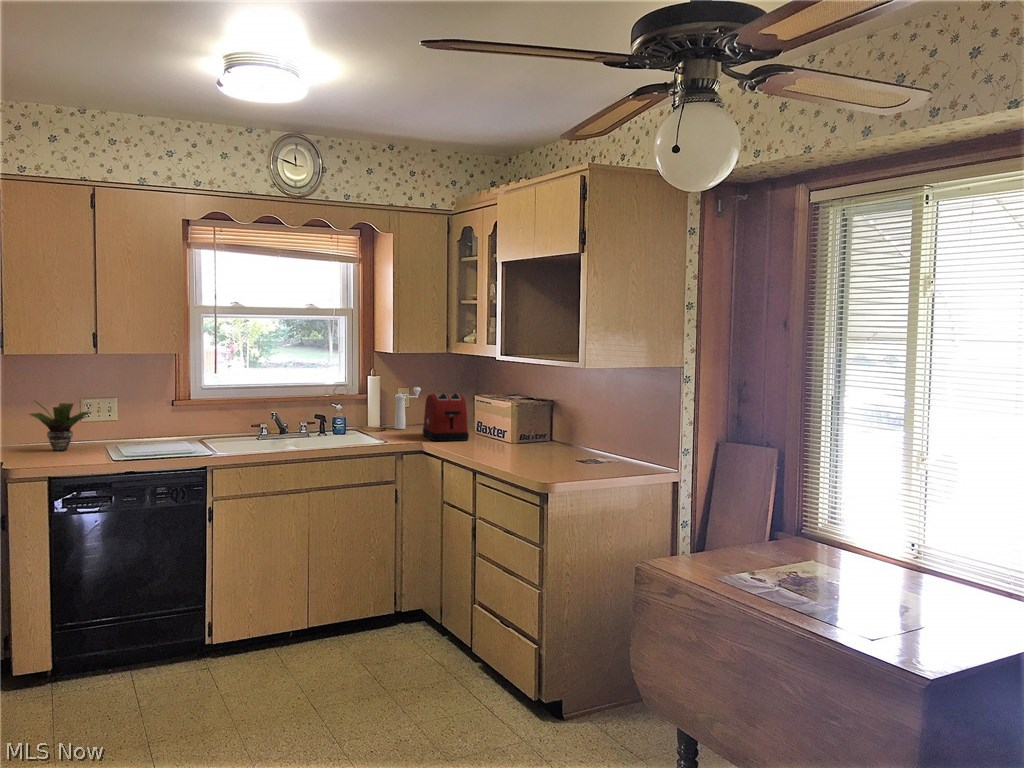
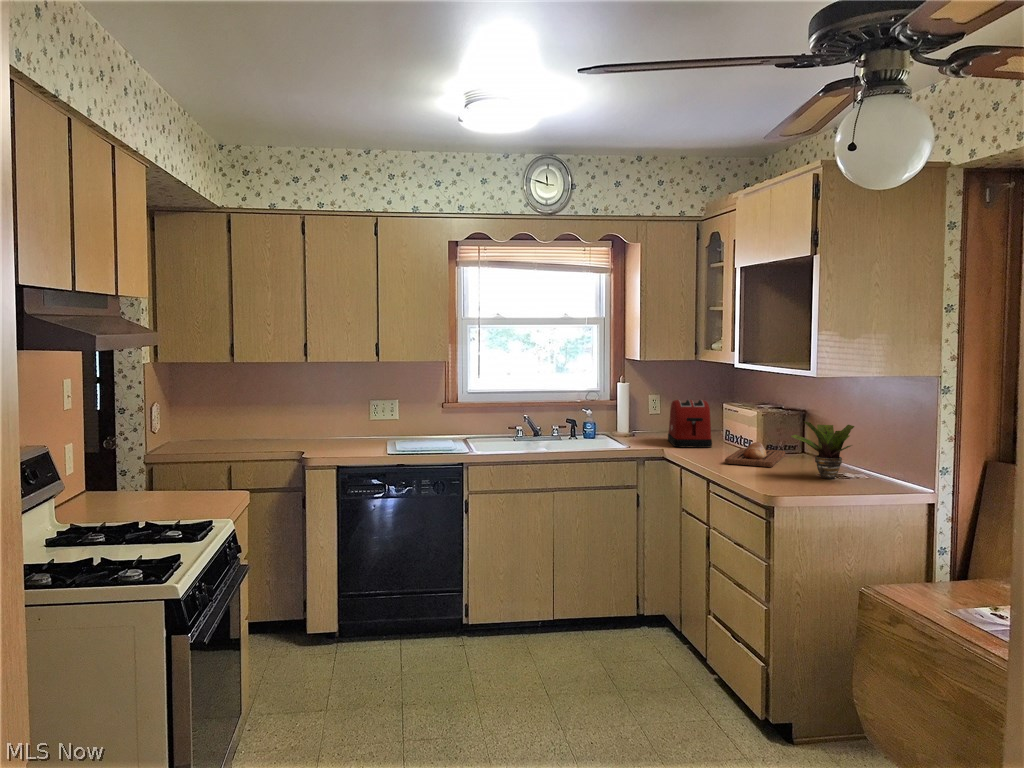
pepper mill: present [395,387,421,429] -> none [643,392,670,433]
potted plant: present [30,400,90,451] -> present [791,421,854,479]
bread loaf: none [488,433,539,456] -> present [725,442,785,467]

